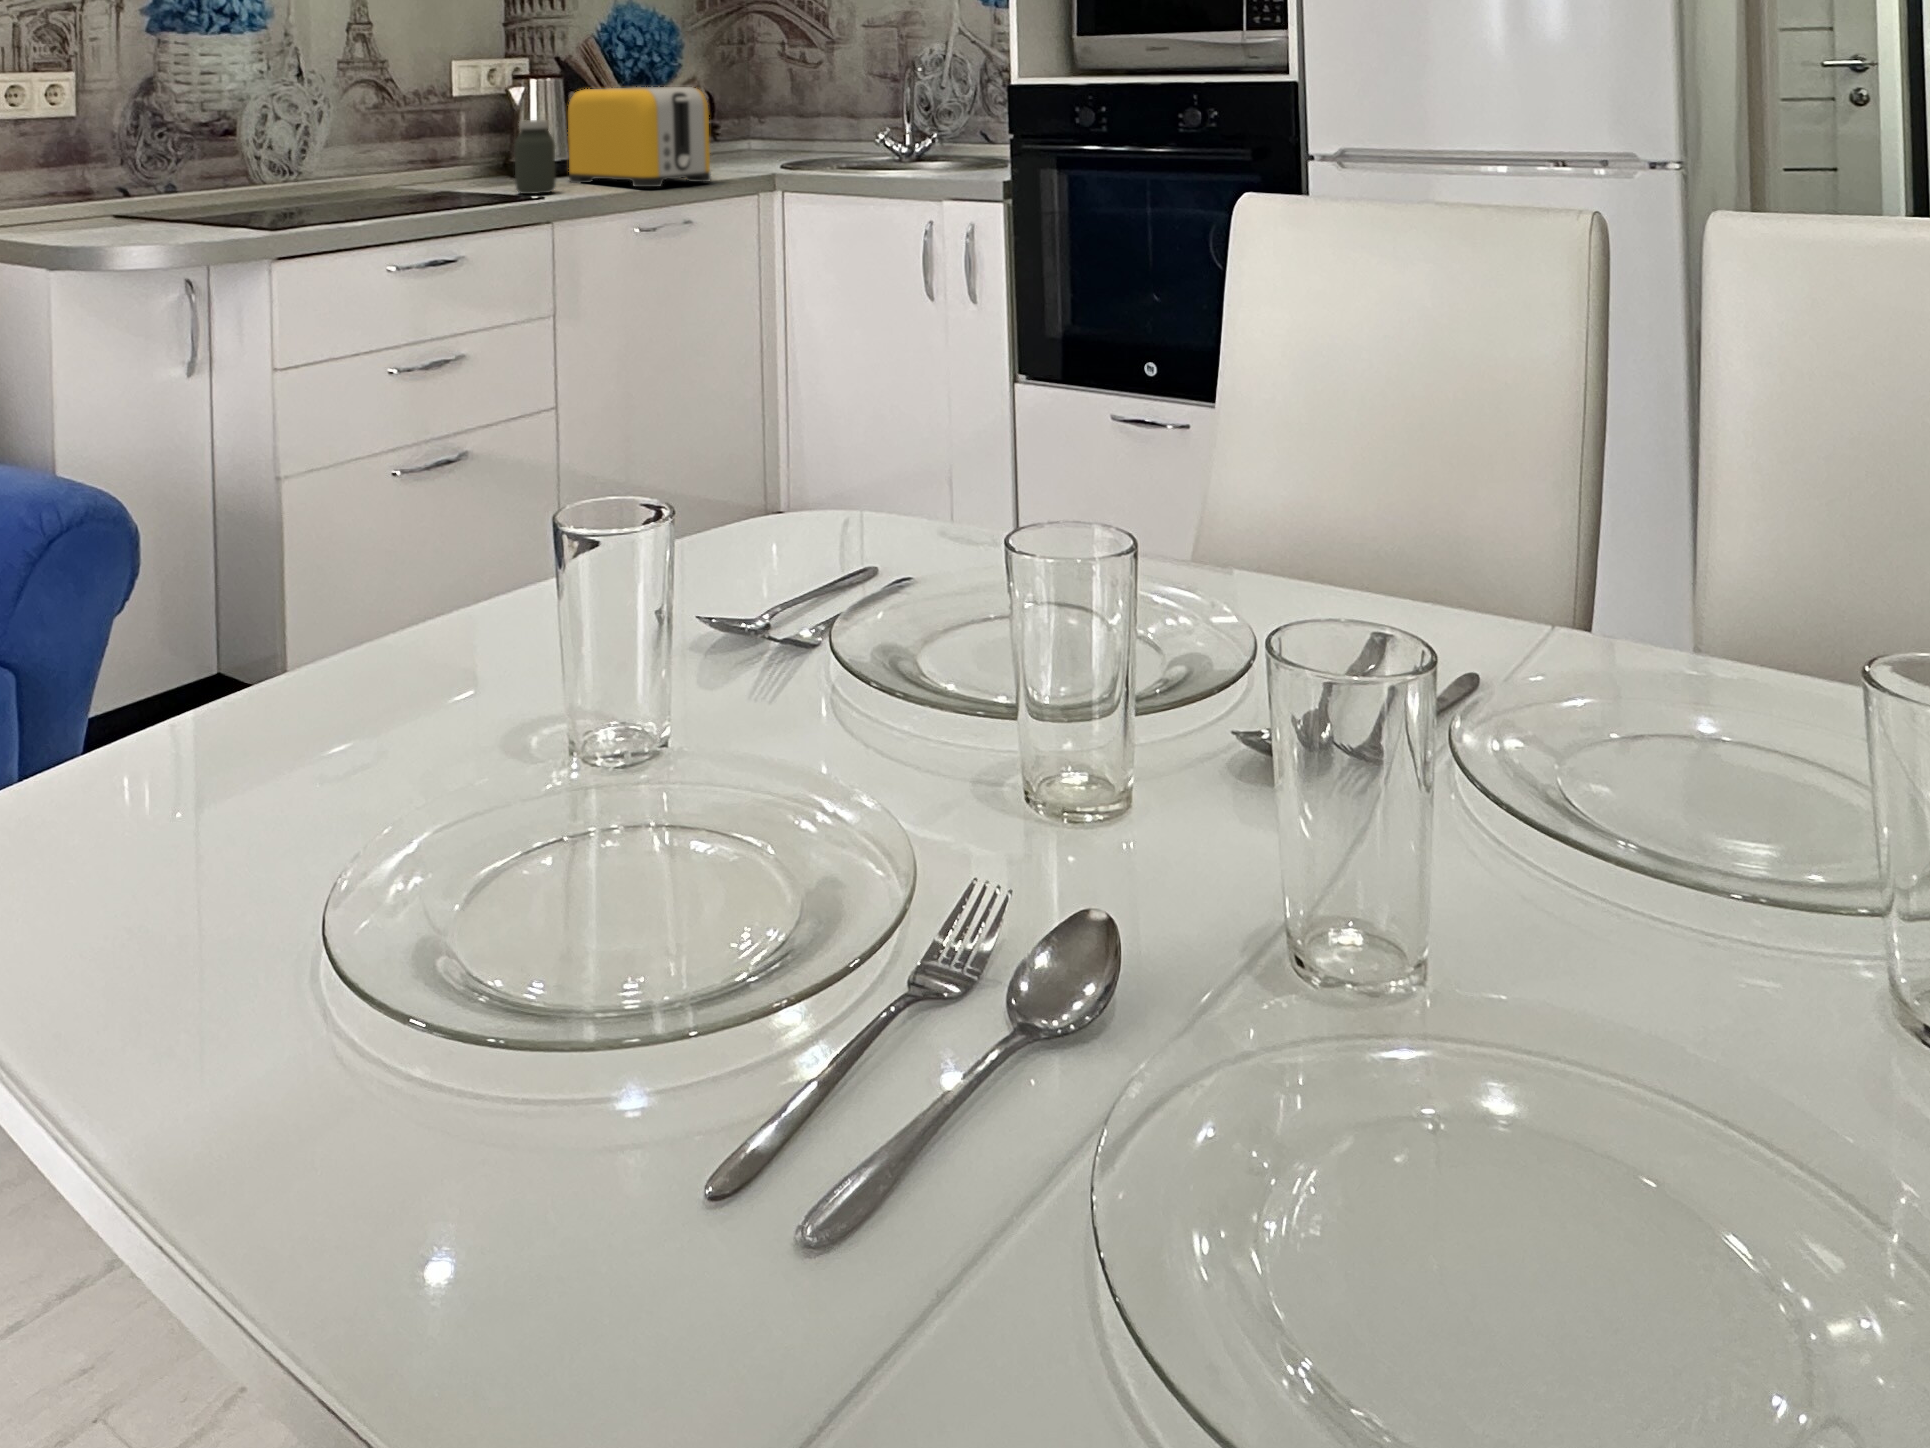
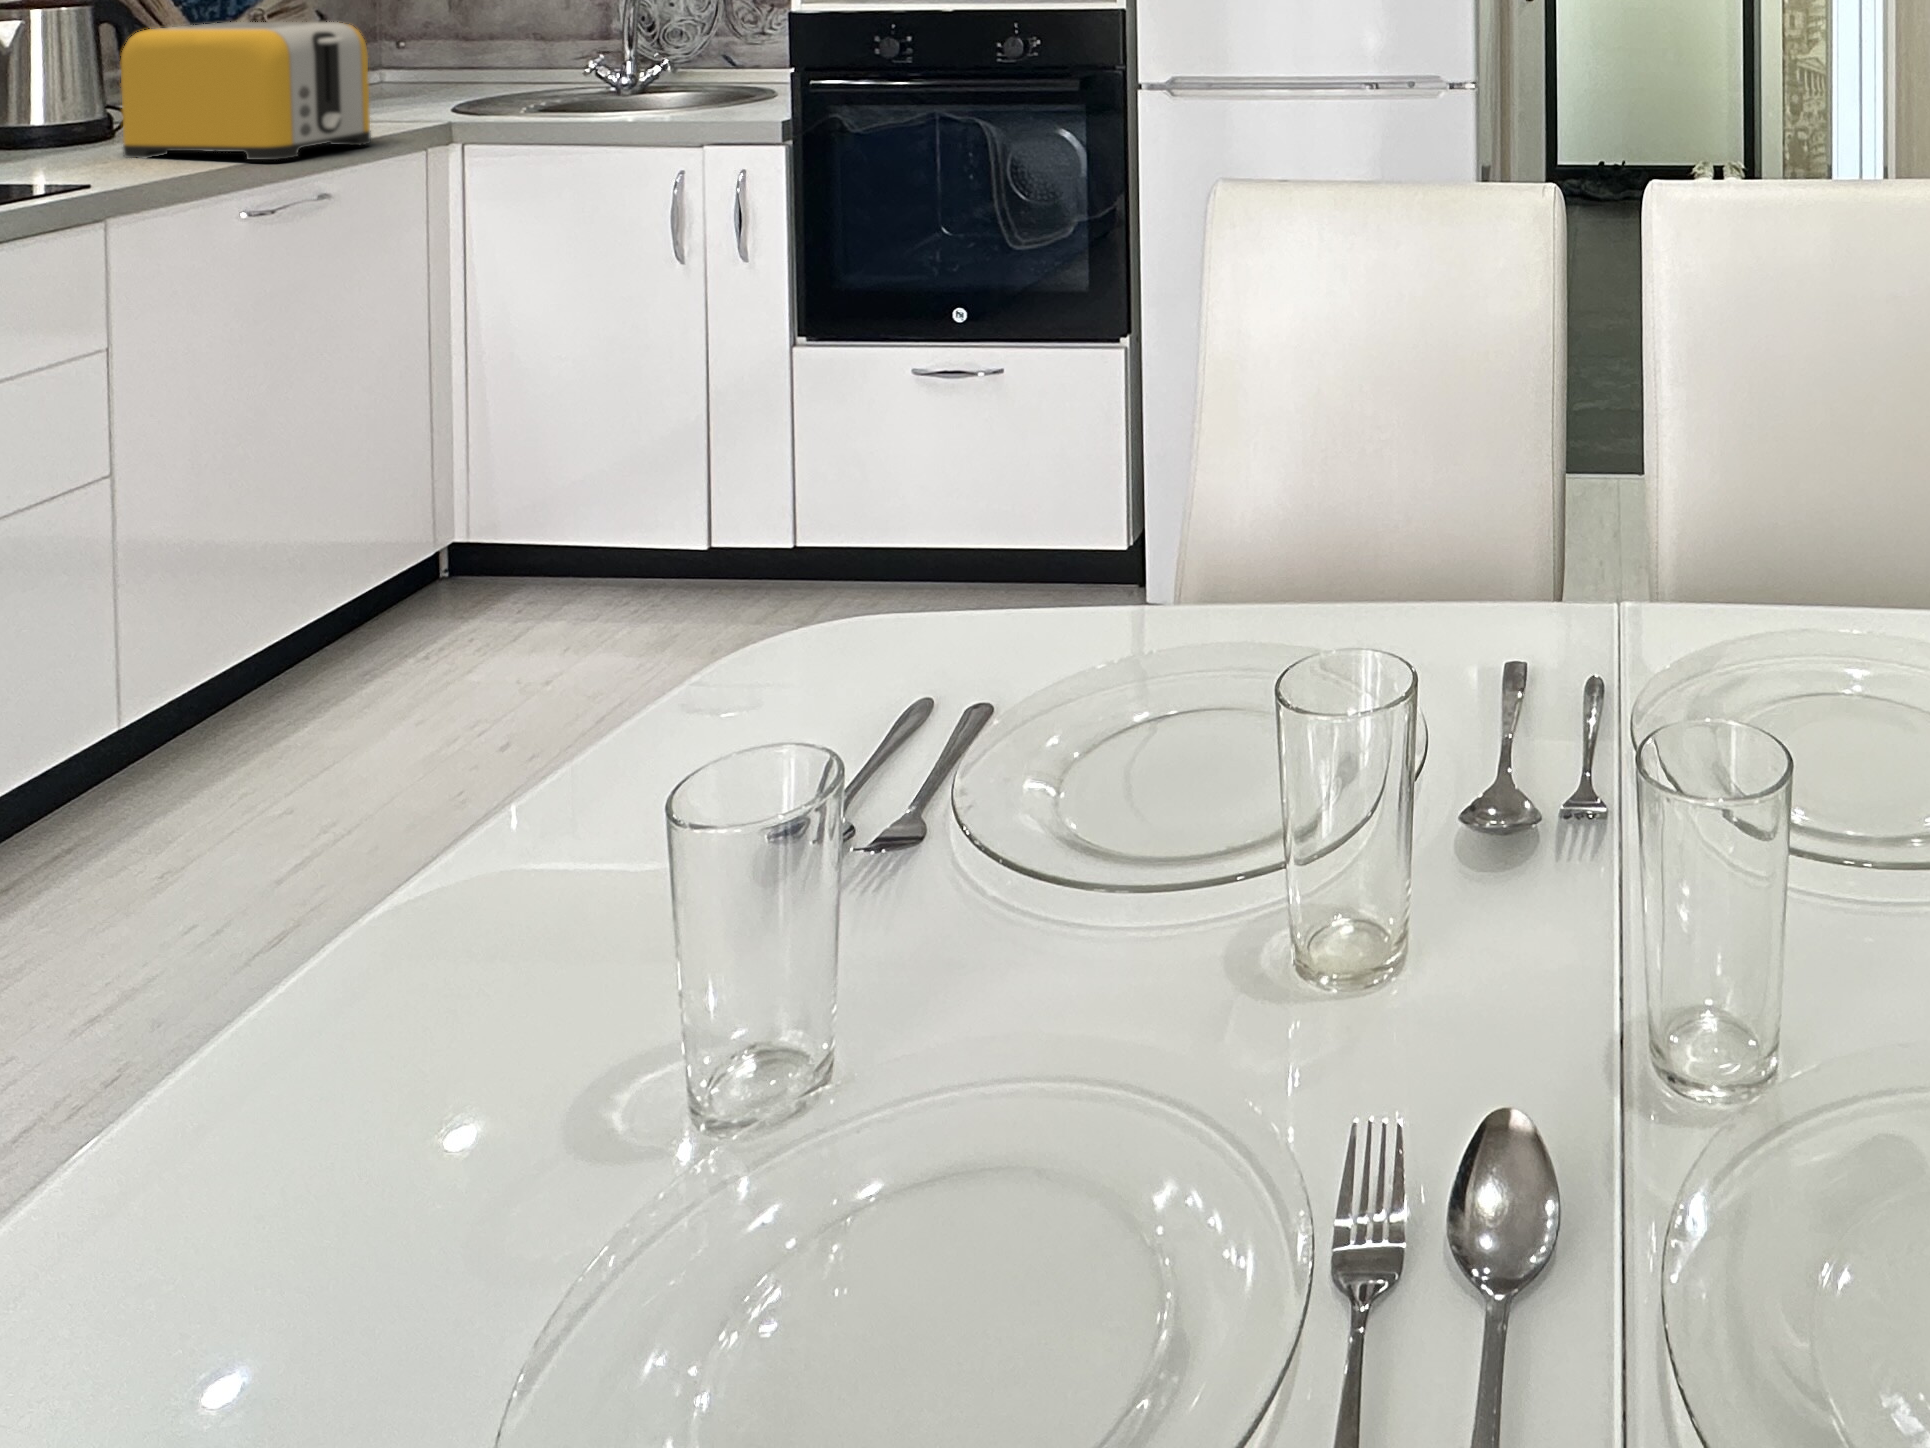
jar: present [515,120,556,194] -> none [35,78,112,185]

